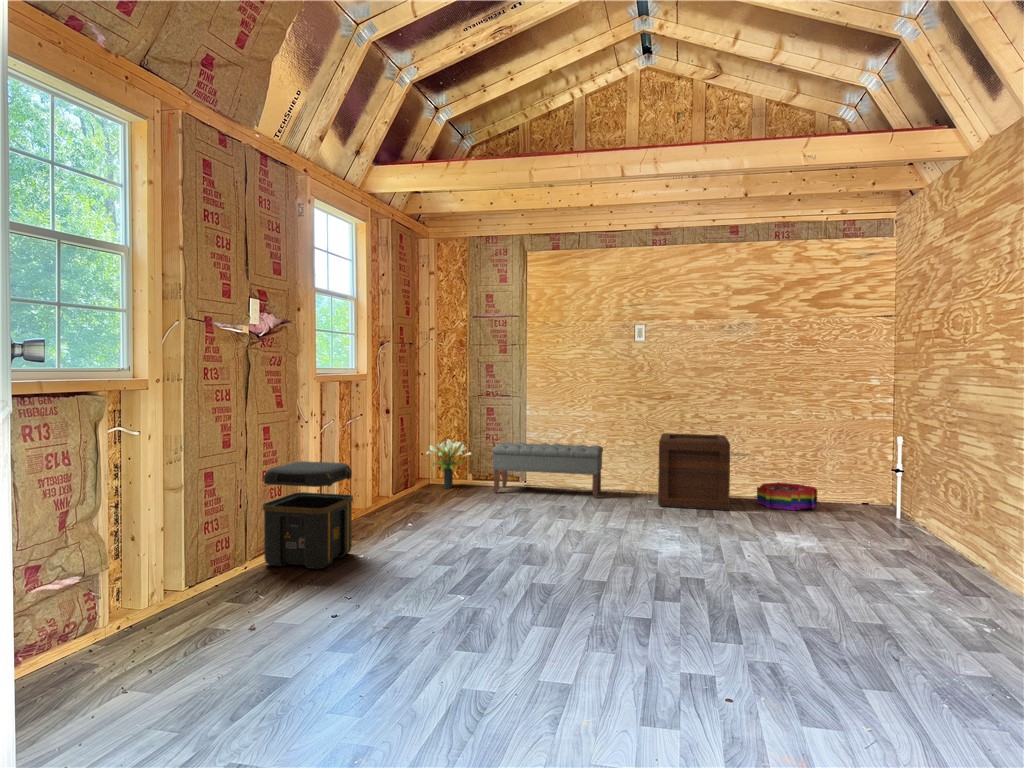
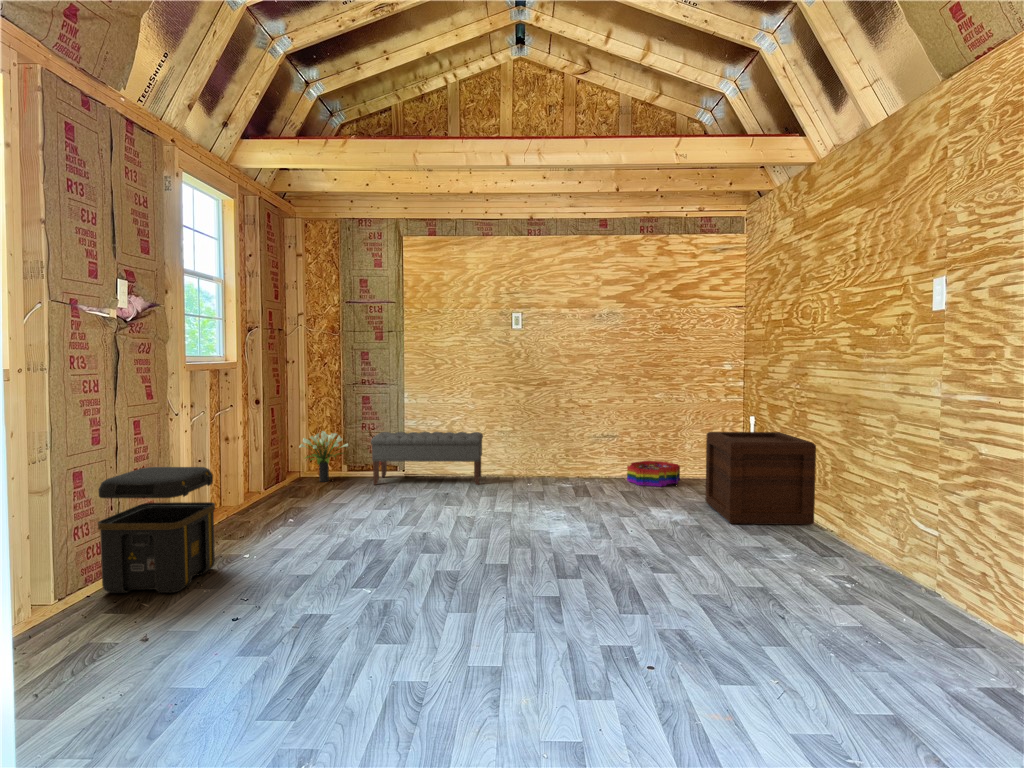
wooden crate: present [658,433,730,511] -> present [705,432,816,525]

